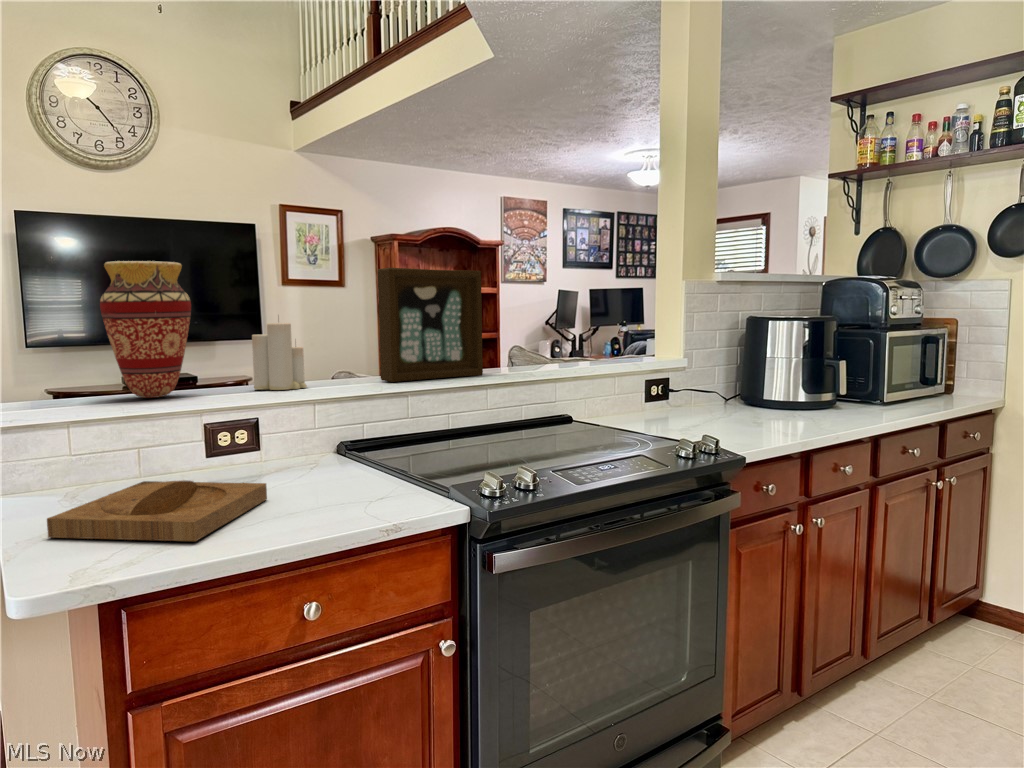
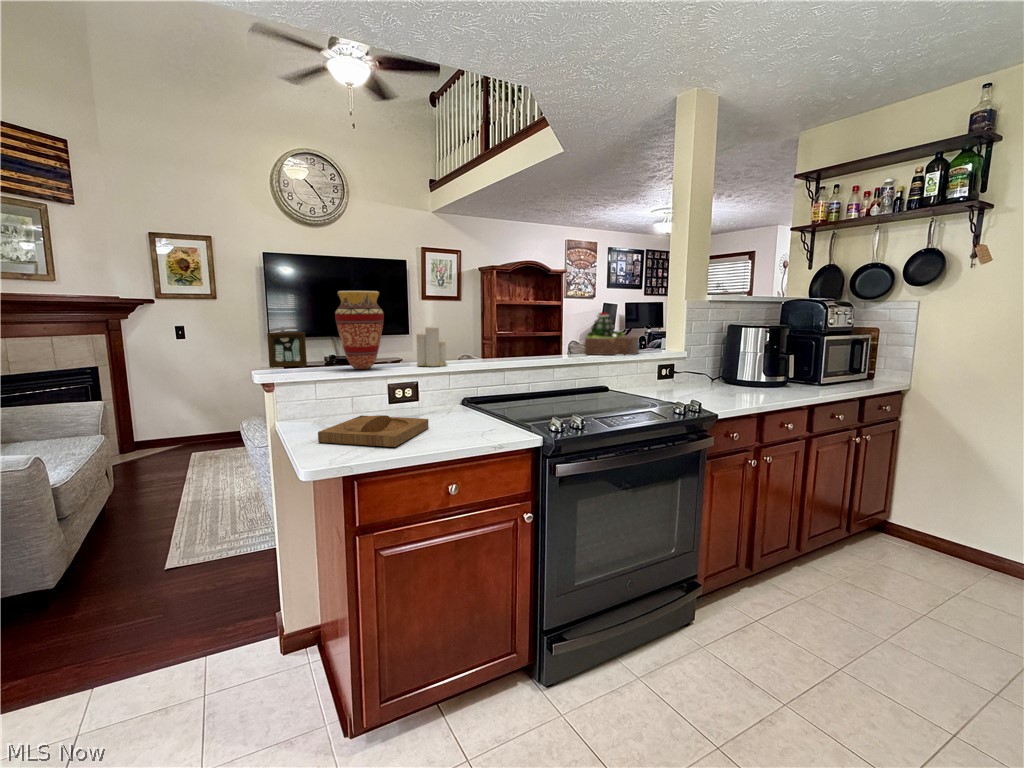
picture frame: present [378,268,483,382] -> present [267,332,307,367]
succulent plant: none [535,299,618,365] -> present [584,312,639,355]

